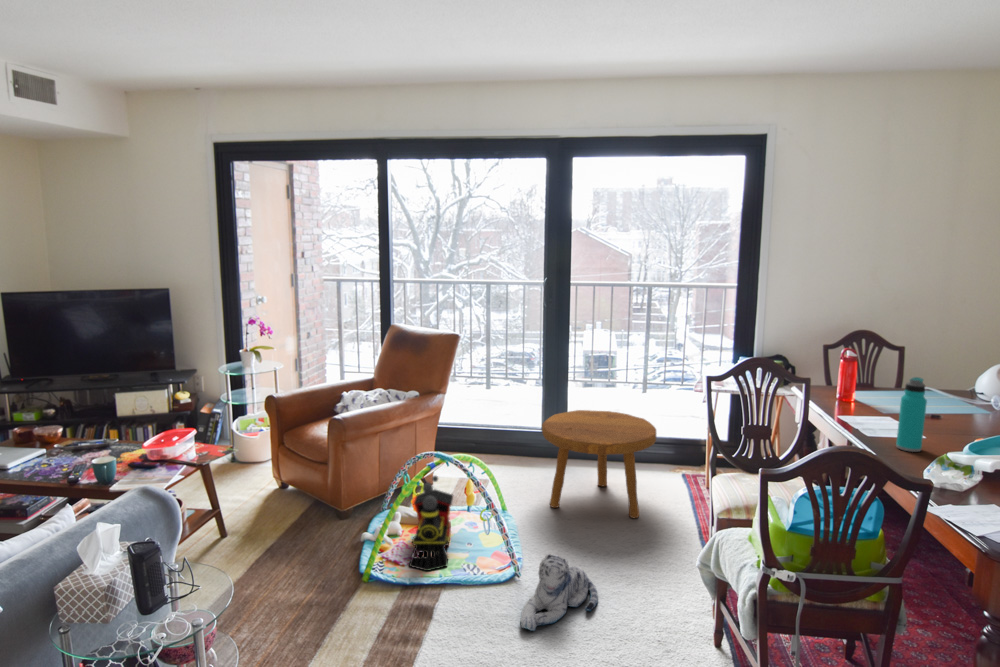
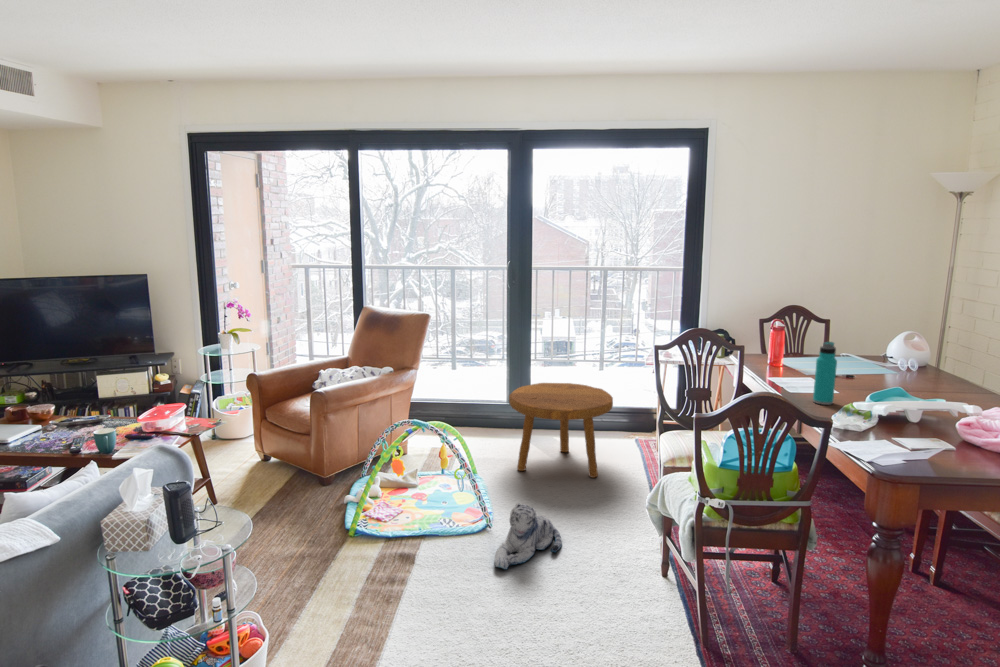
toy train: present [409,476,453,571] -> none [391,441,430,526]

